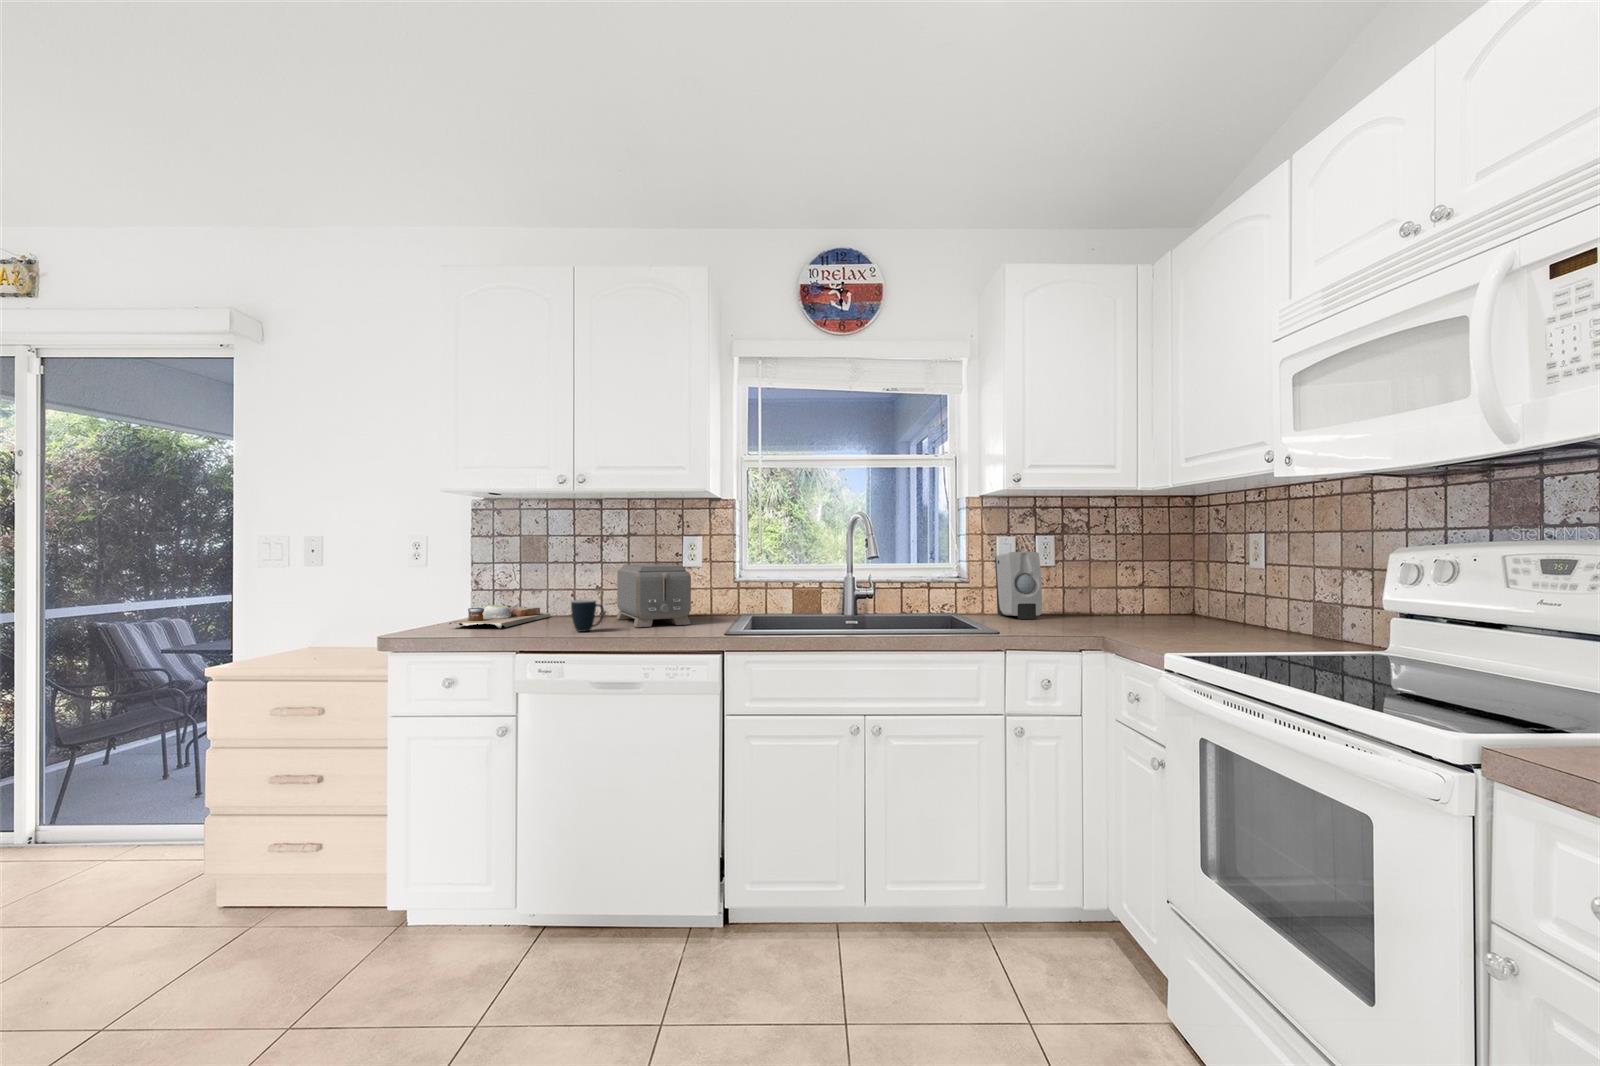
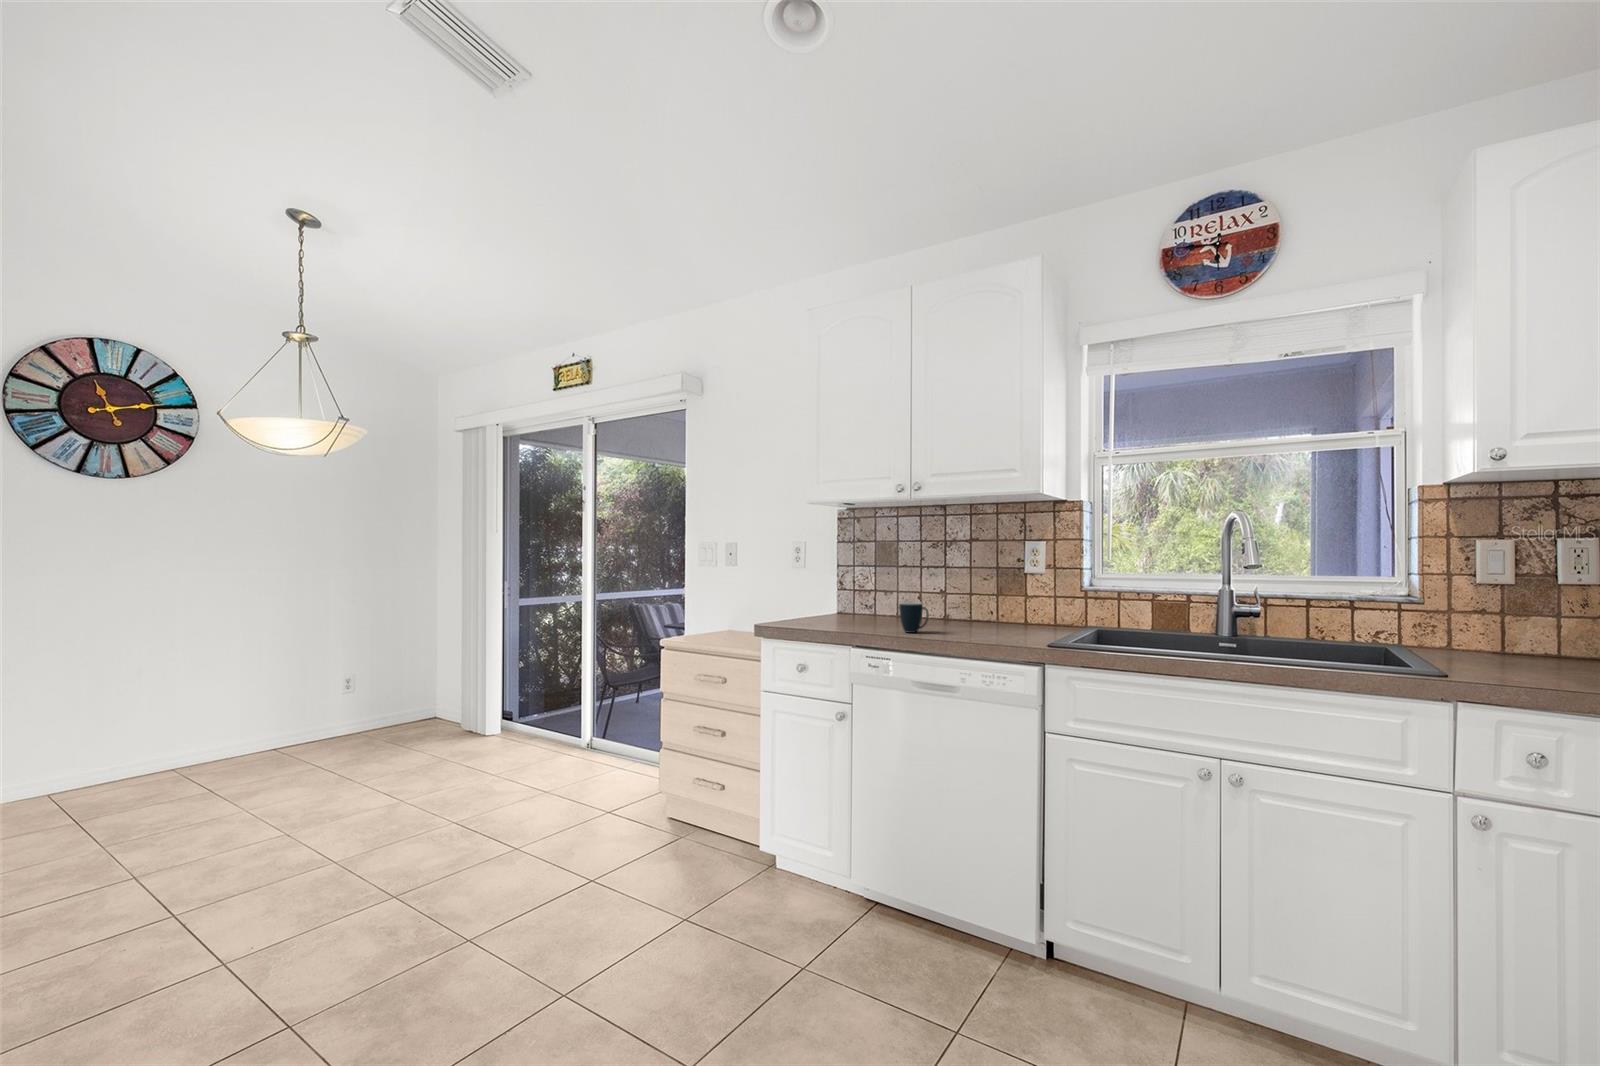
soap dispenser: present [995,552,1042,619] -> none [1471,562,1555,662]
toaster: present [616,564,691,627] -> none [955,569,1022,633]
cutting board: present [449,605,550,628] -> none [807,603,899,625]

